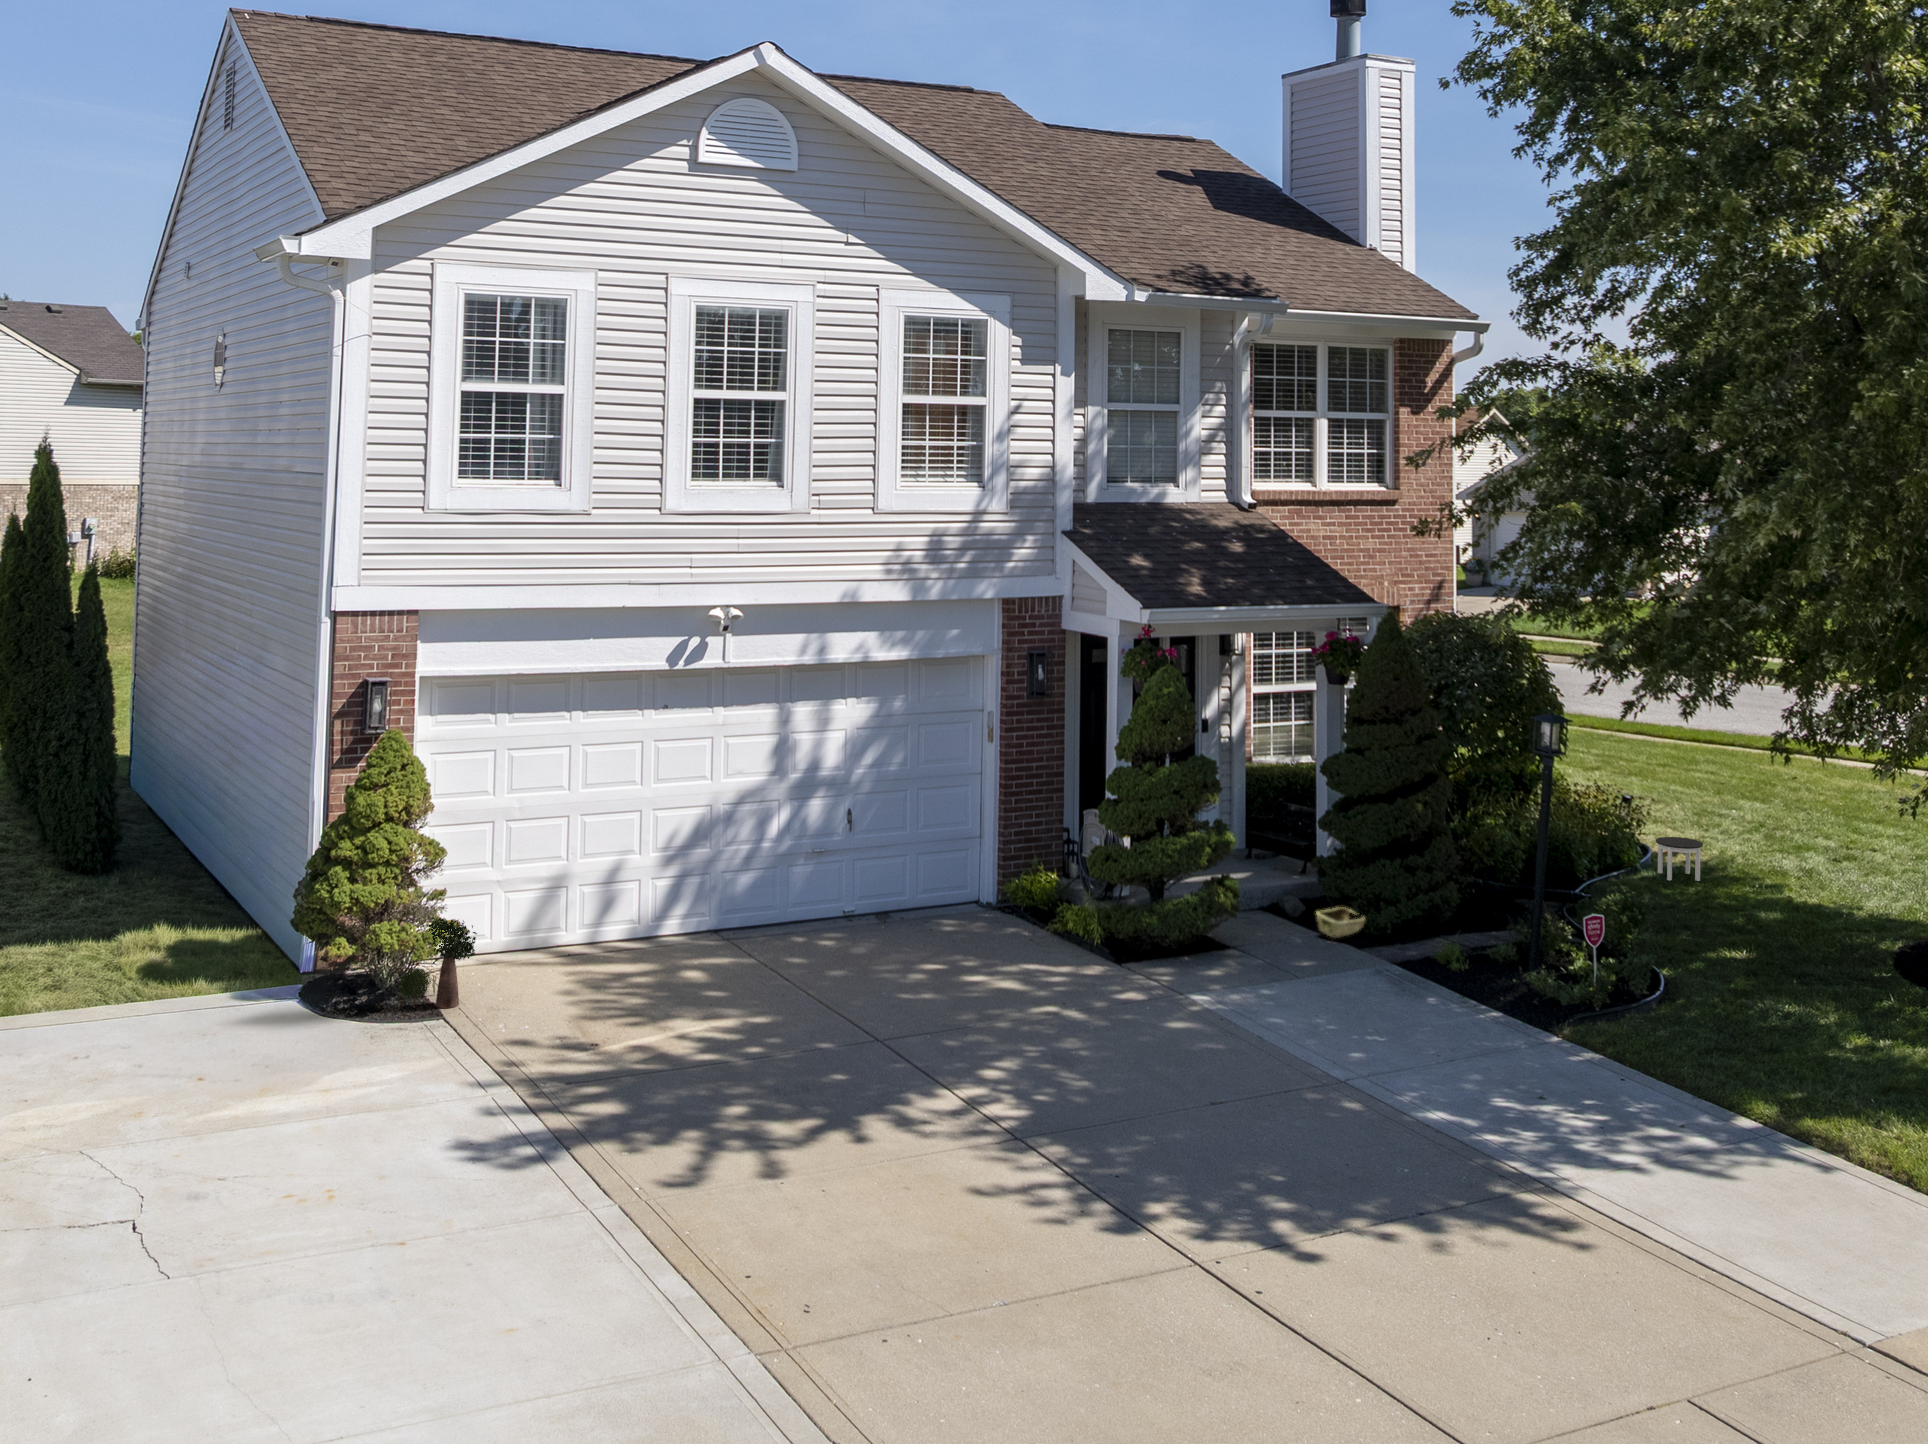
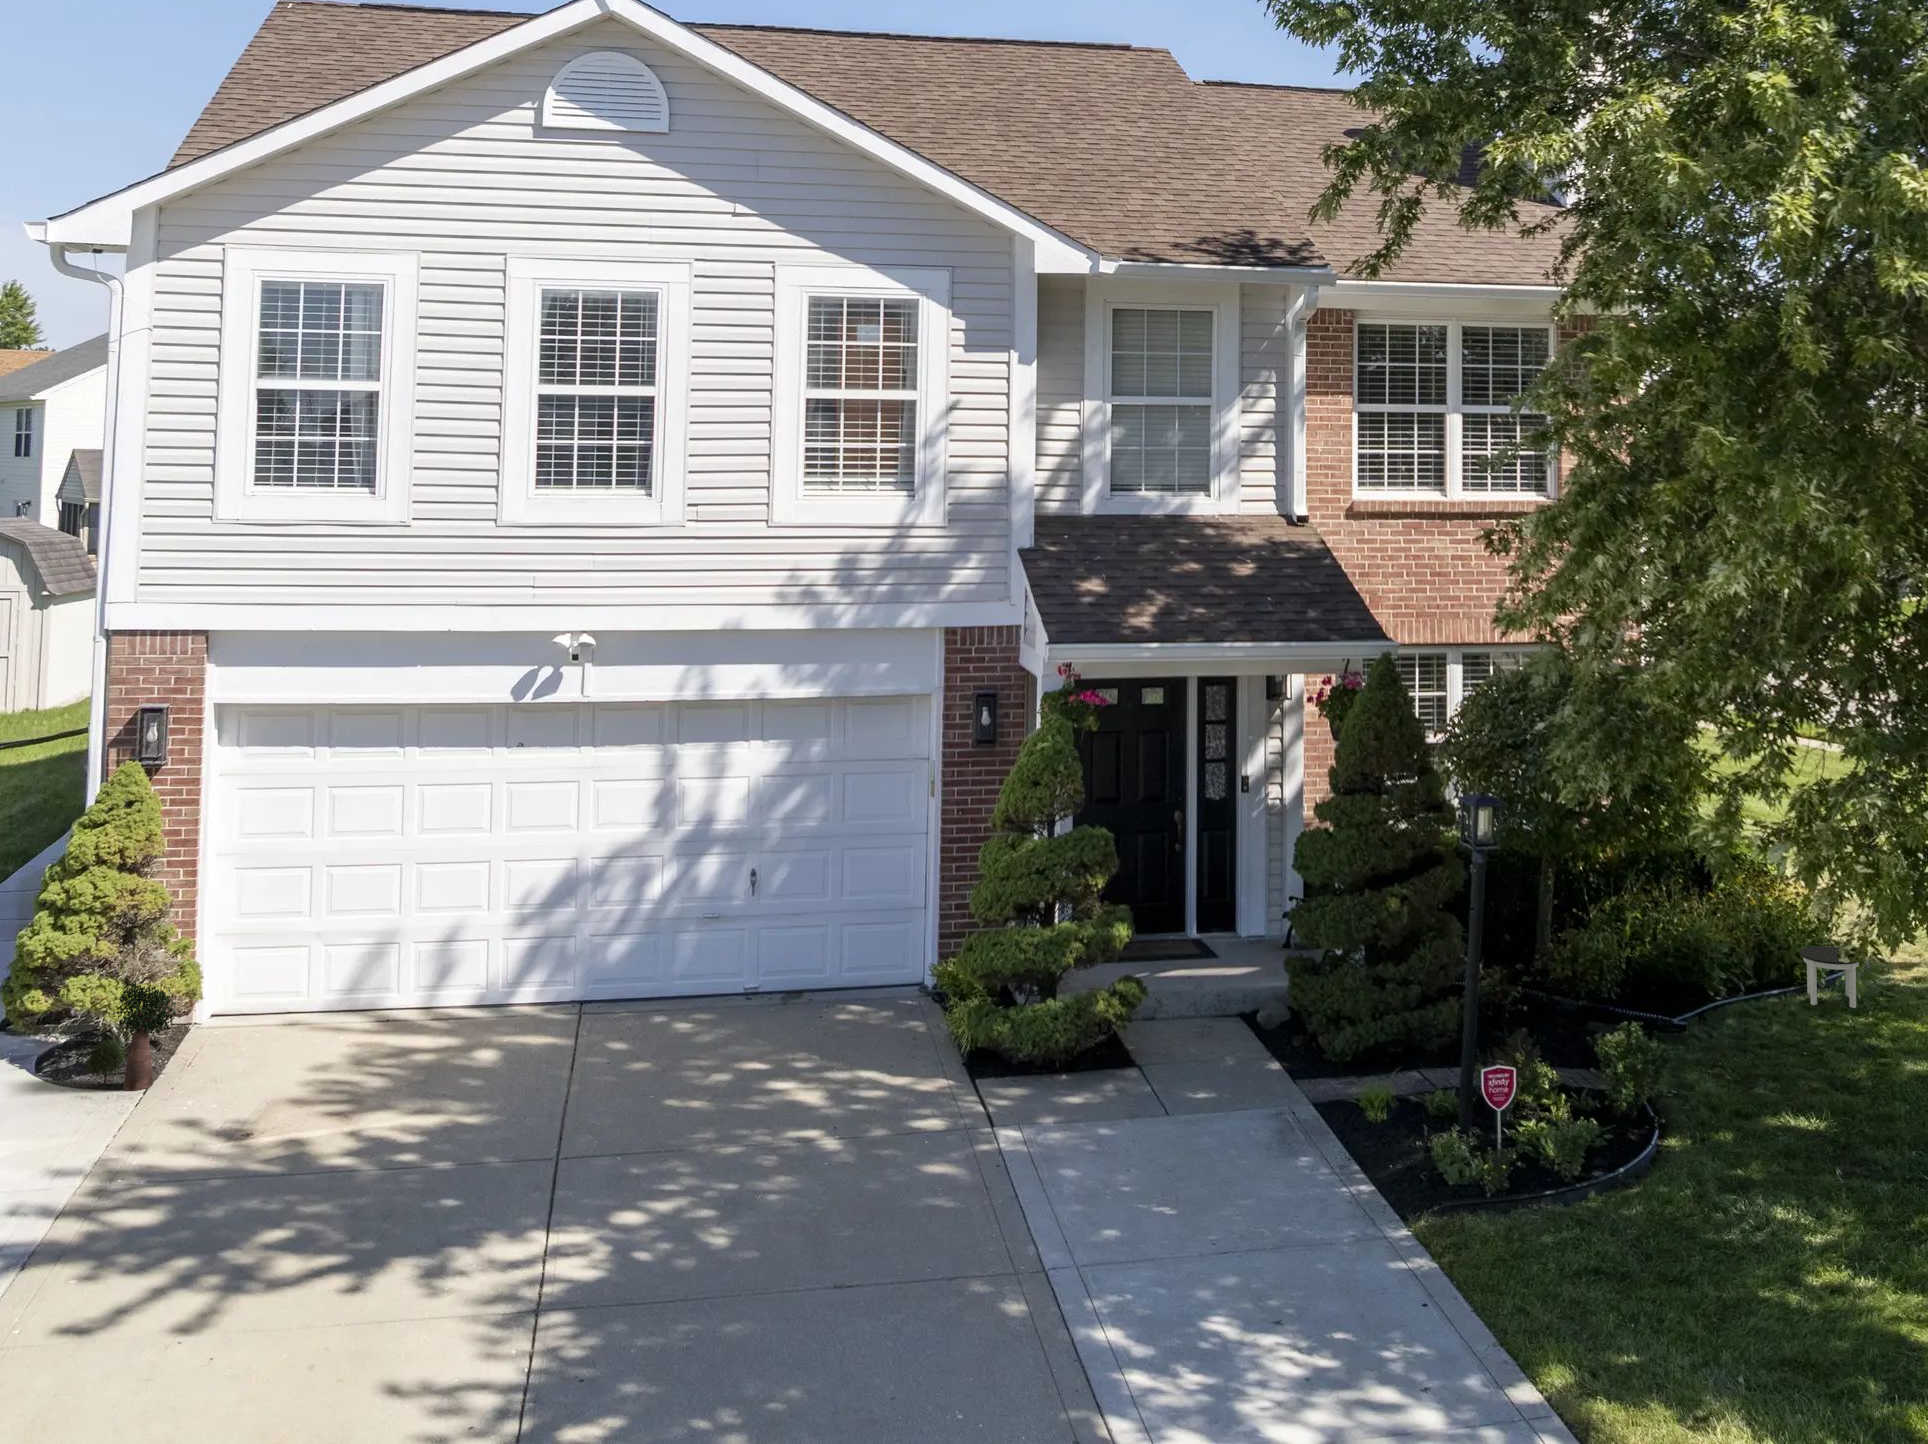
woven basket: present [1317,907,1366,938] -> none [1250,1022,1318,1064]

